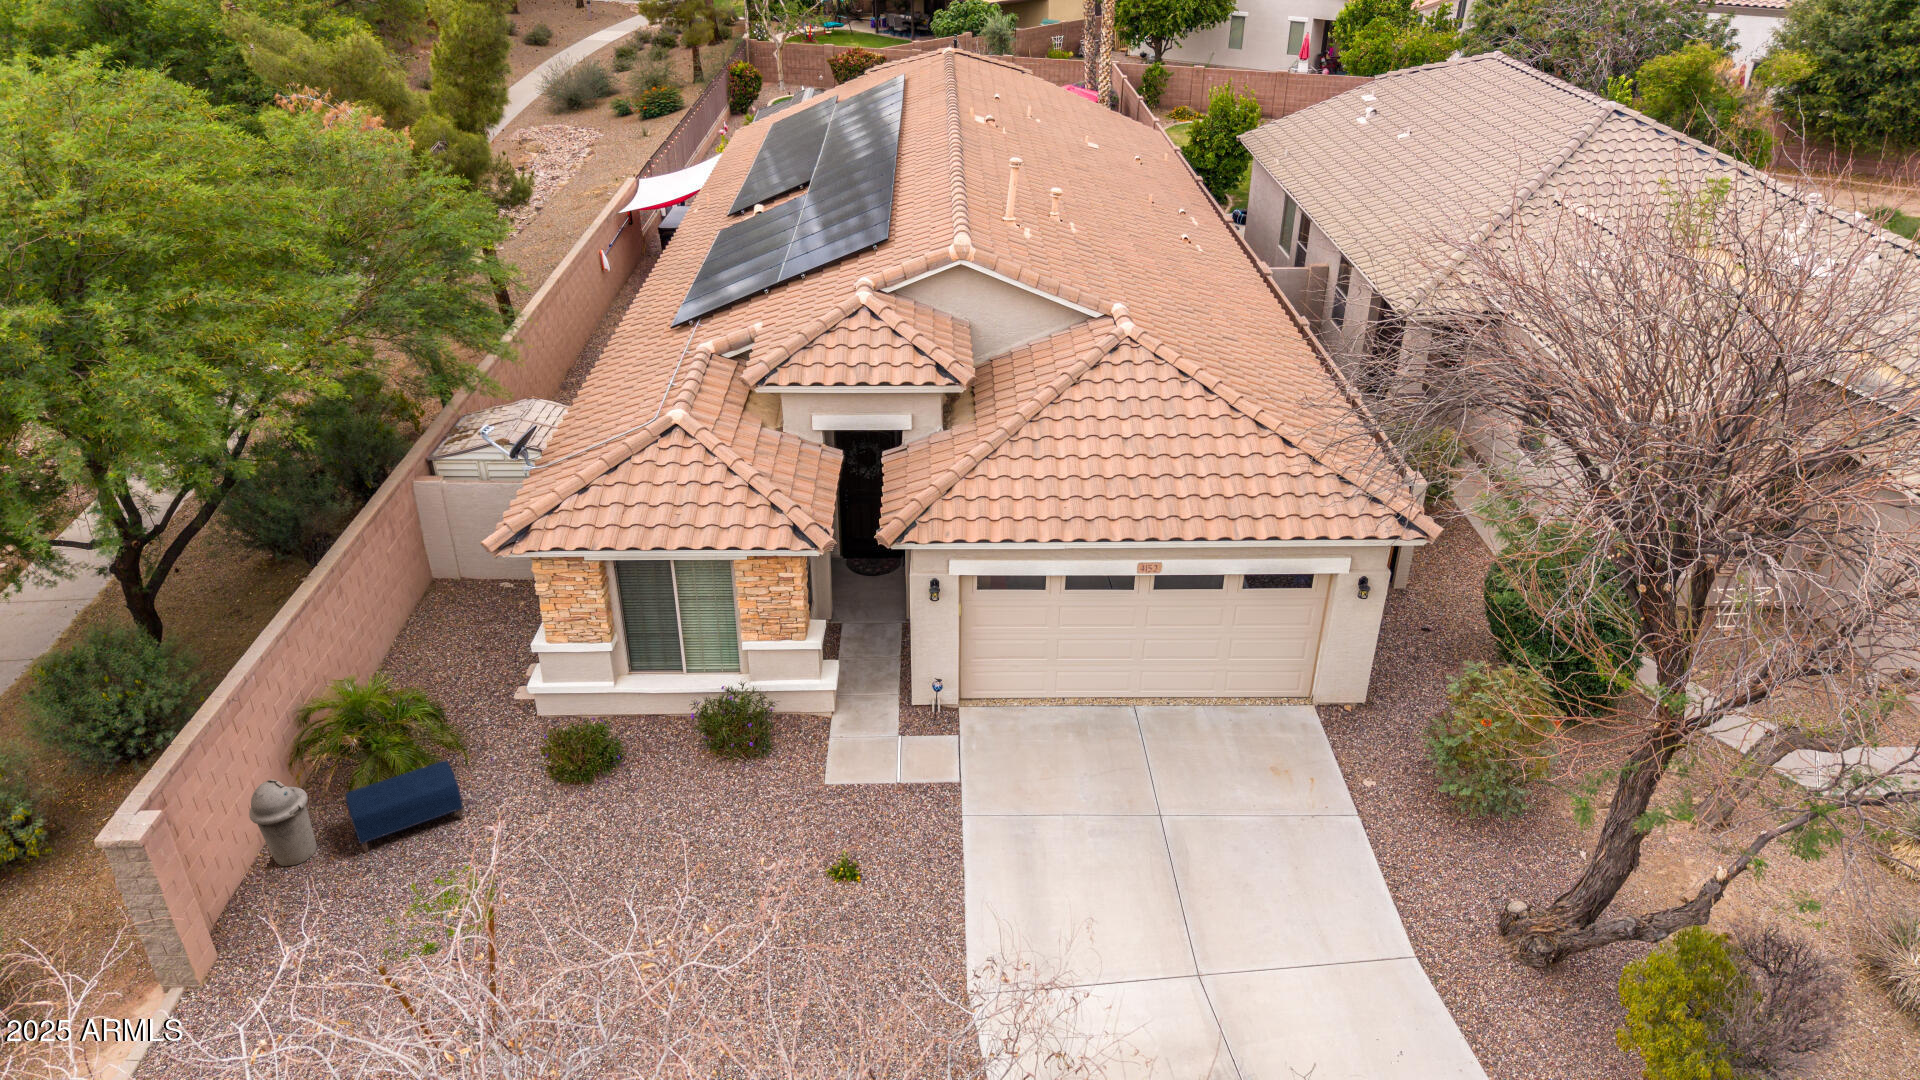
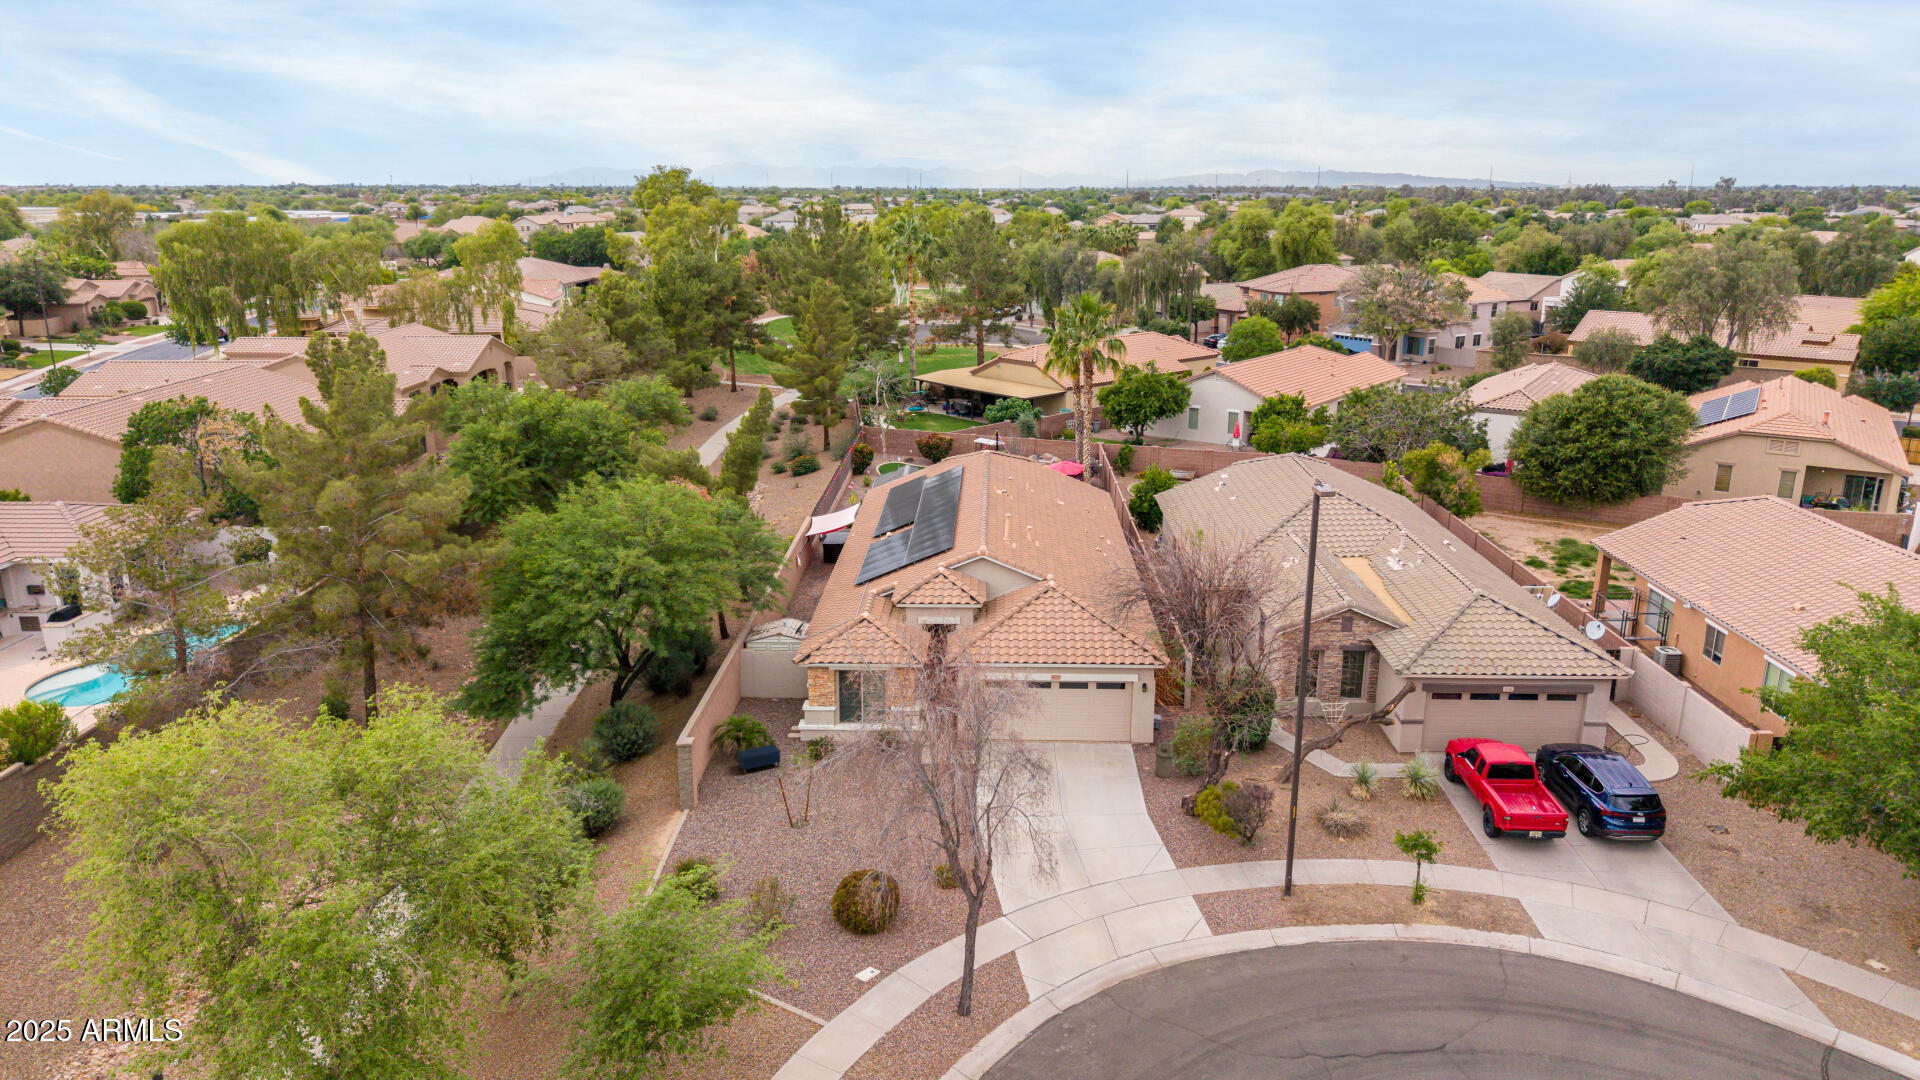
trash can: present [249,779,317,866] -> present [1155,742,1173,778]

